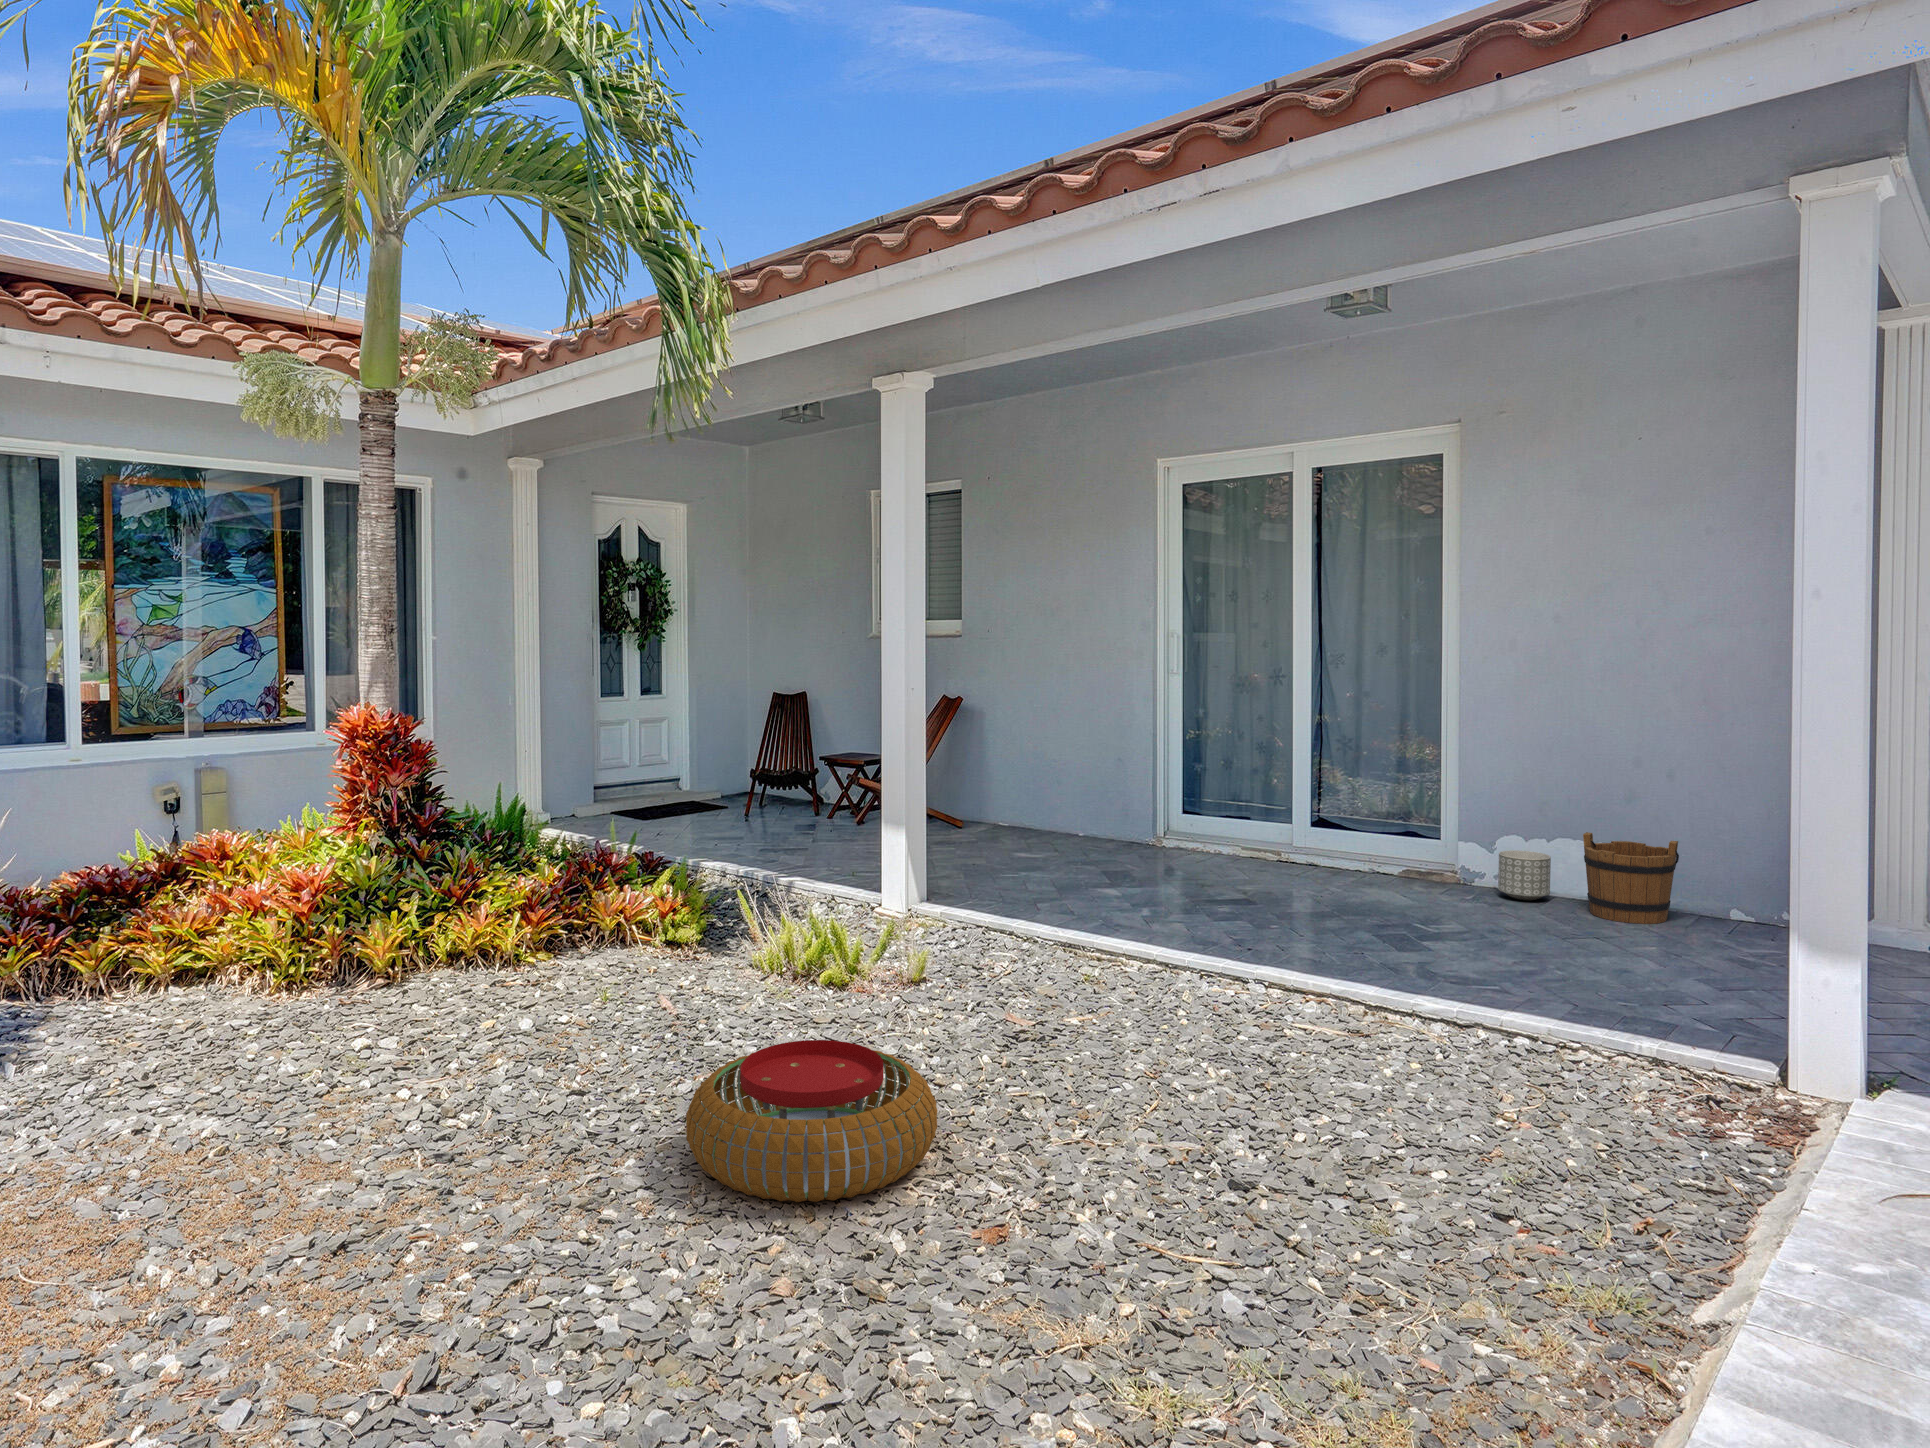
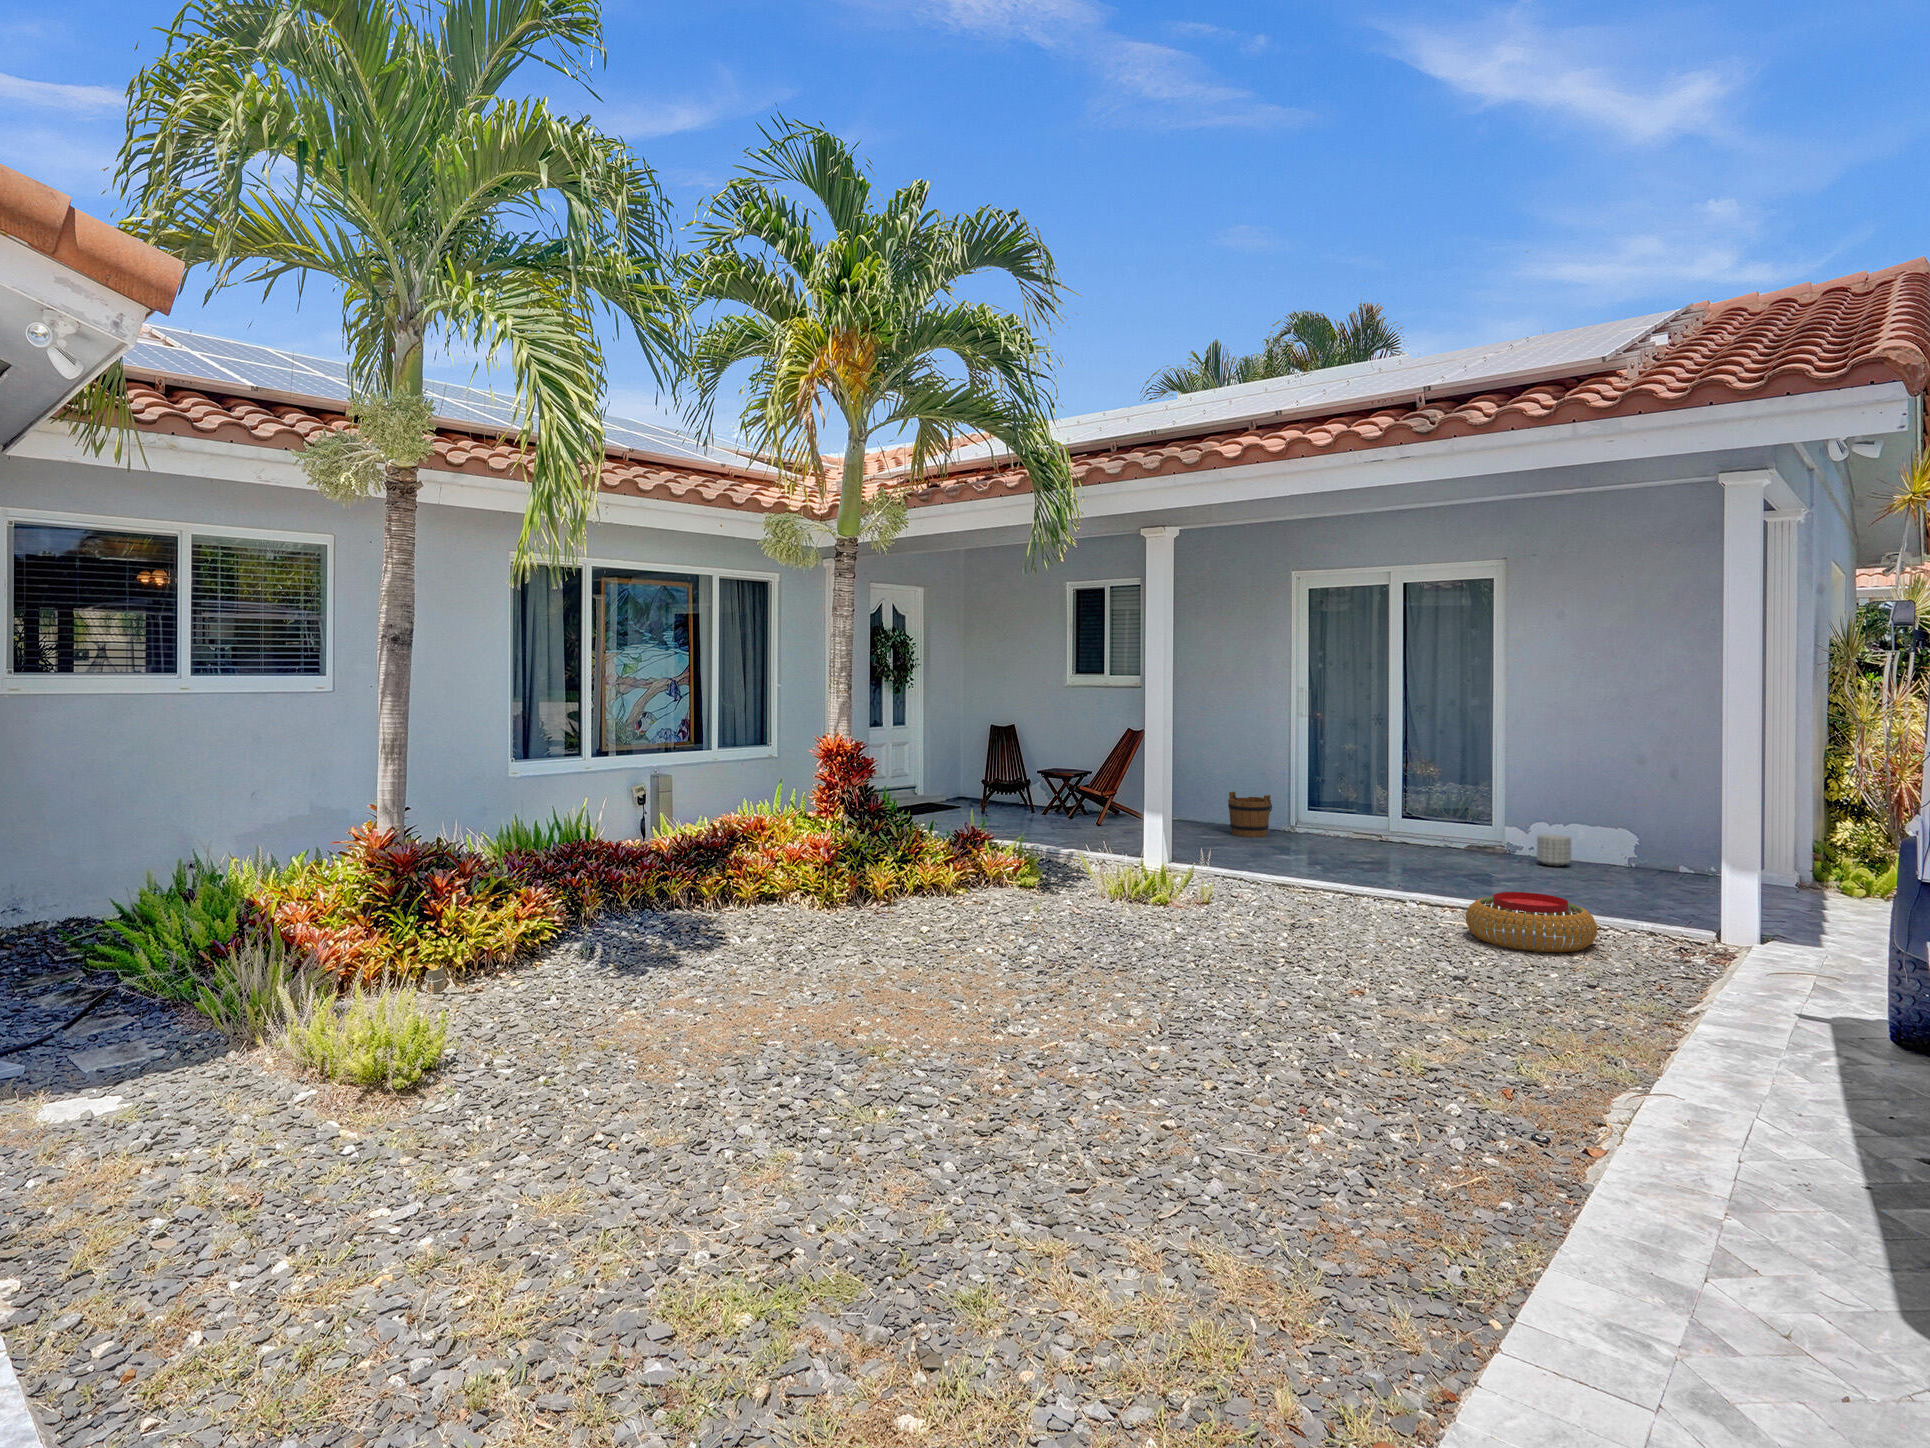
bucket: present [1583,832,1679,924] -> present [1228,792,1272,837]
pouf: present [686,1040,937,1202] -> present [1466,892,1597,952]

